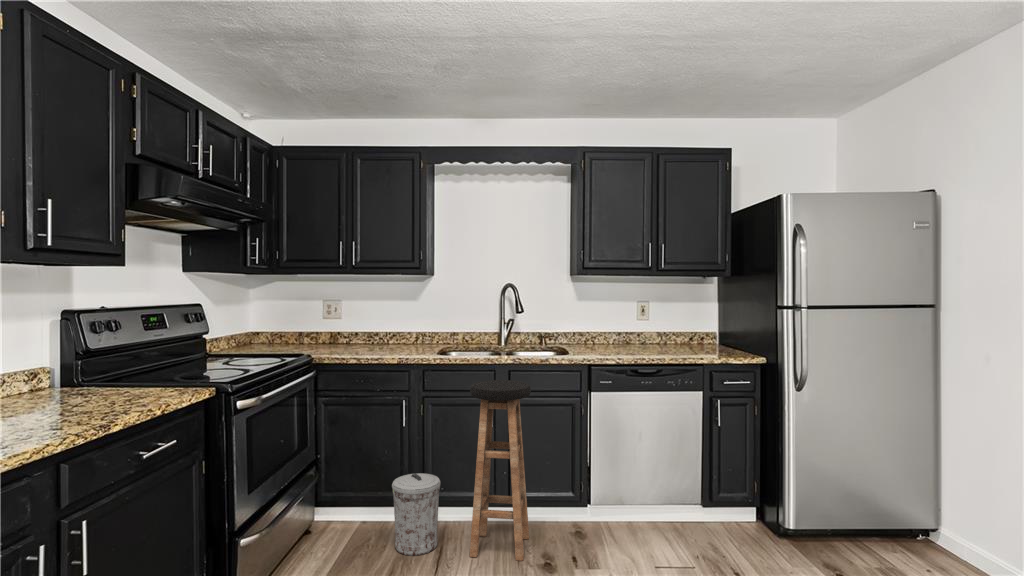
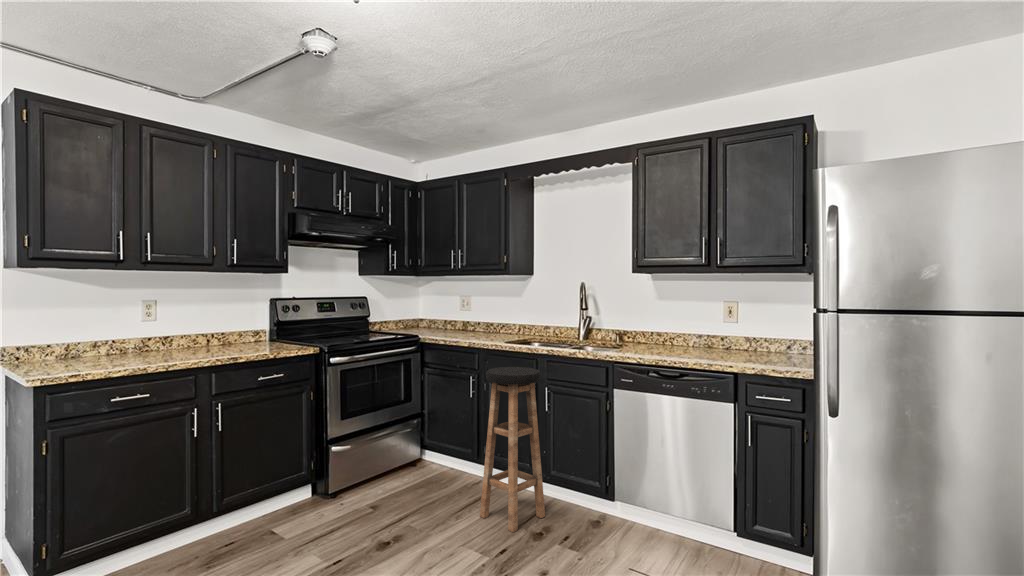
trash can: present [392,473,440,556] -> none [437,438,477,504]

